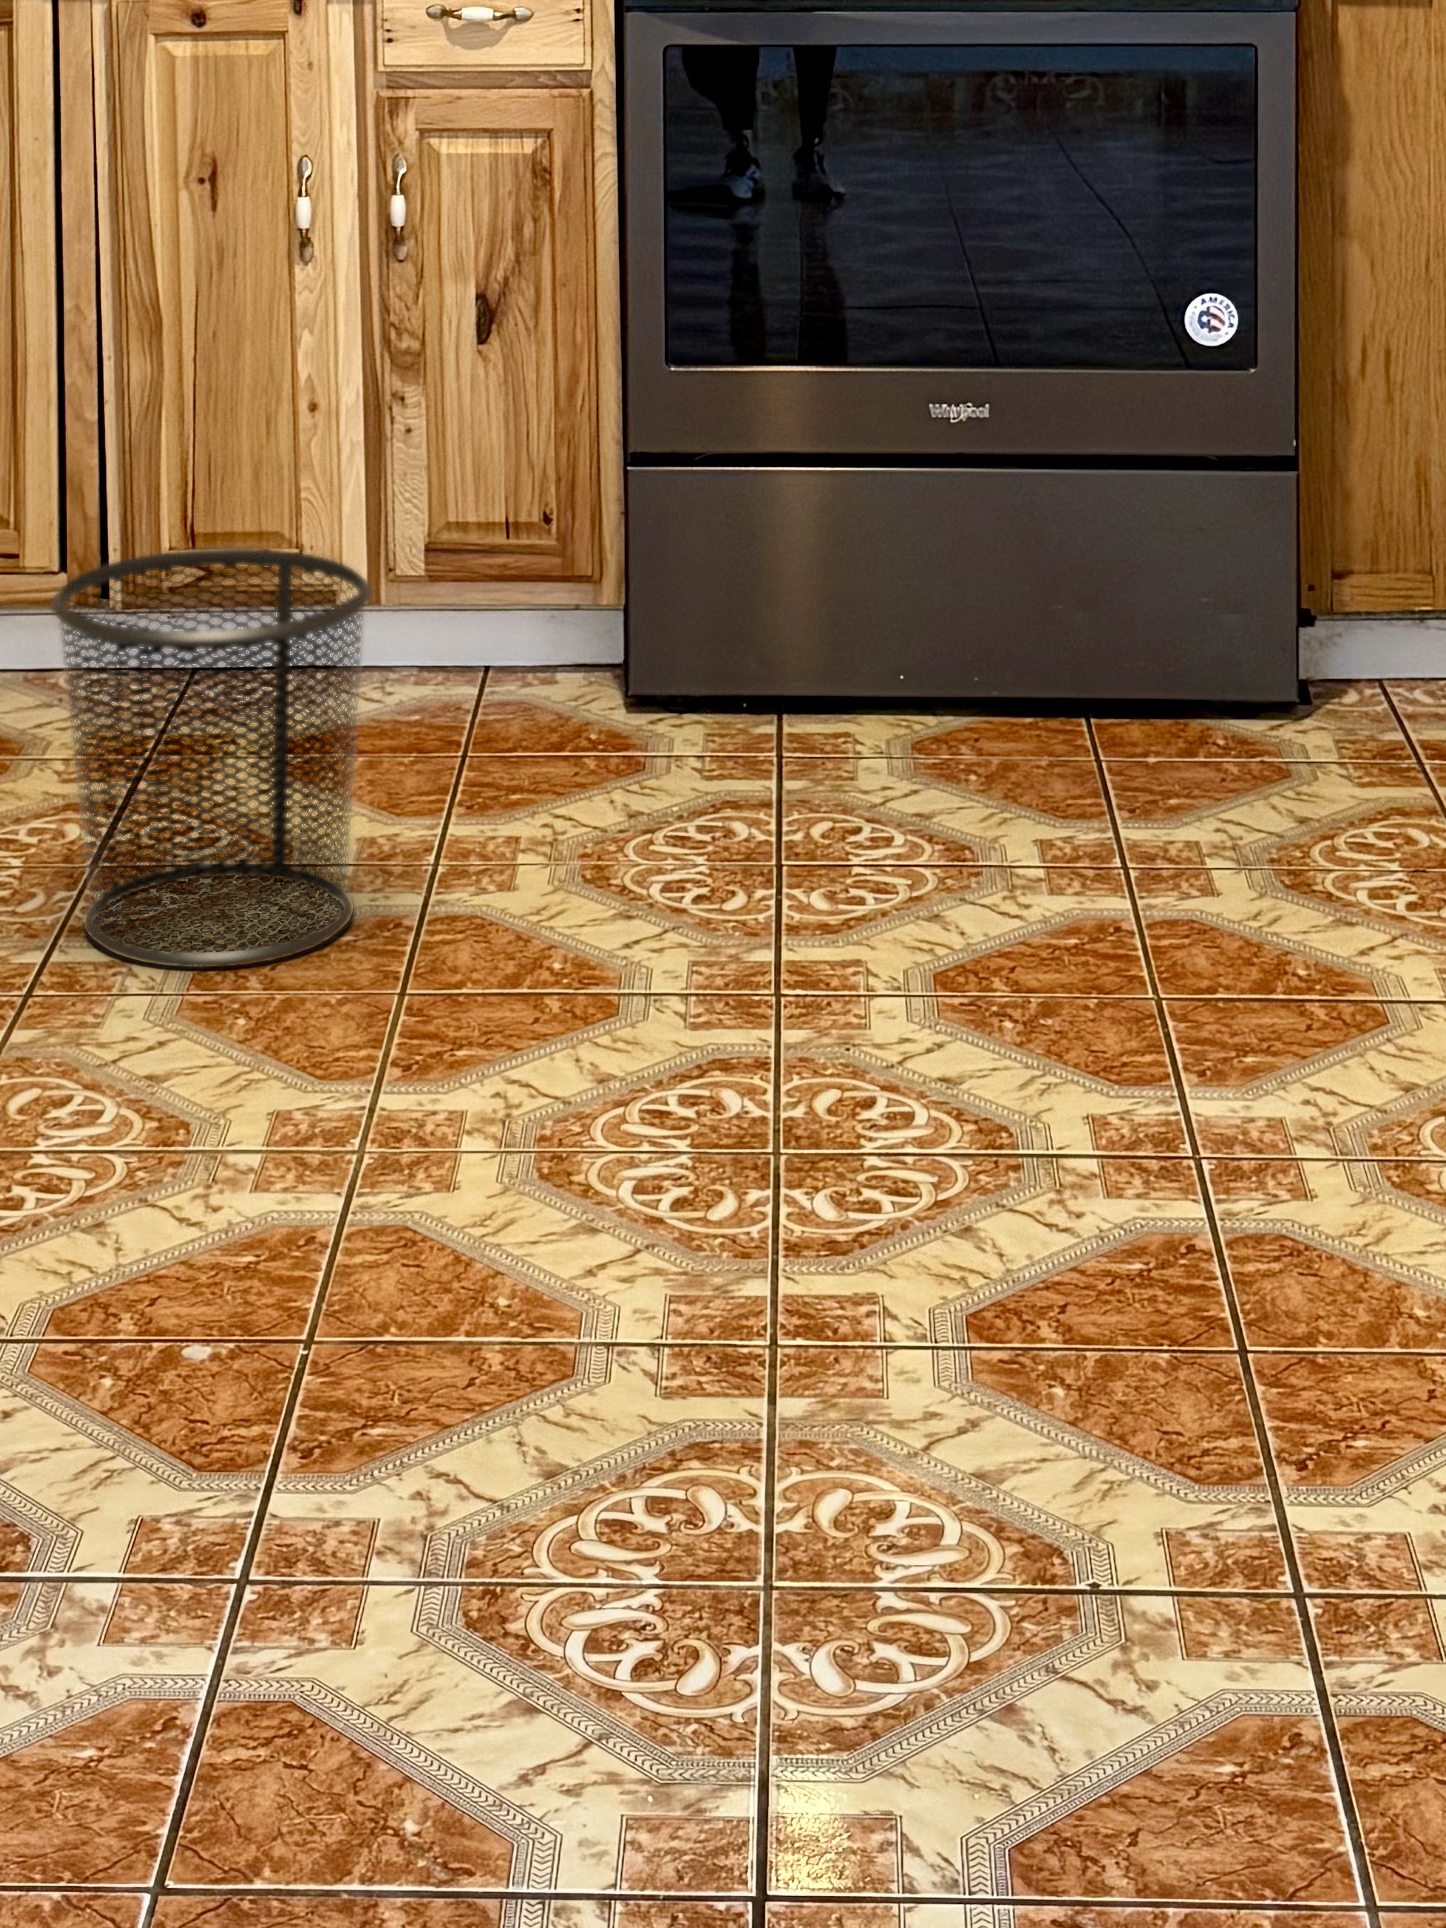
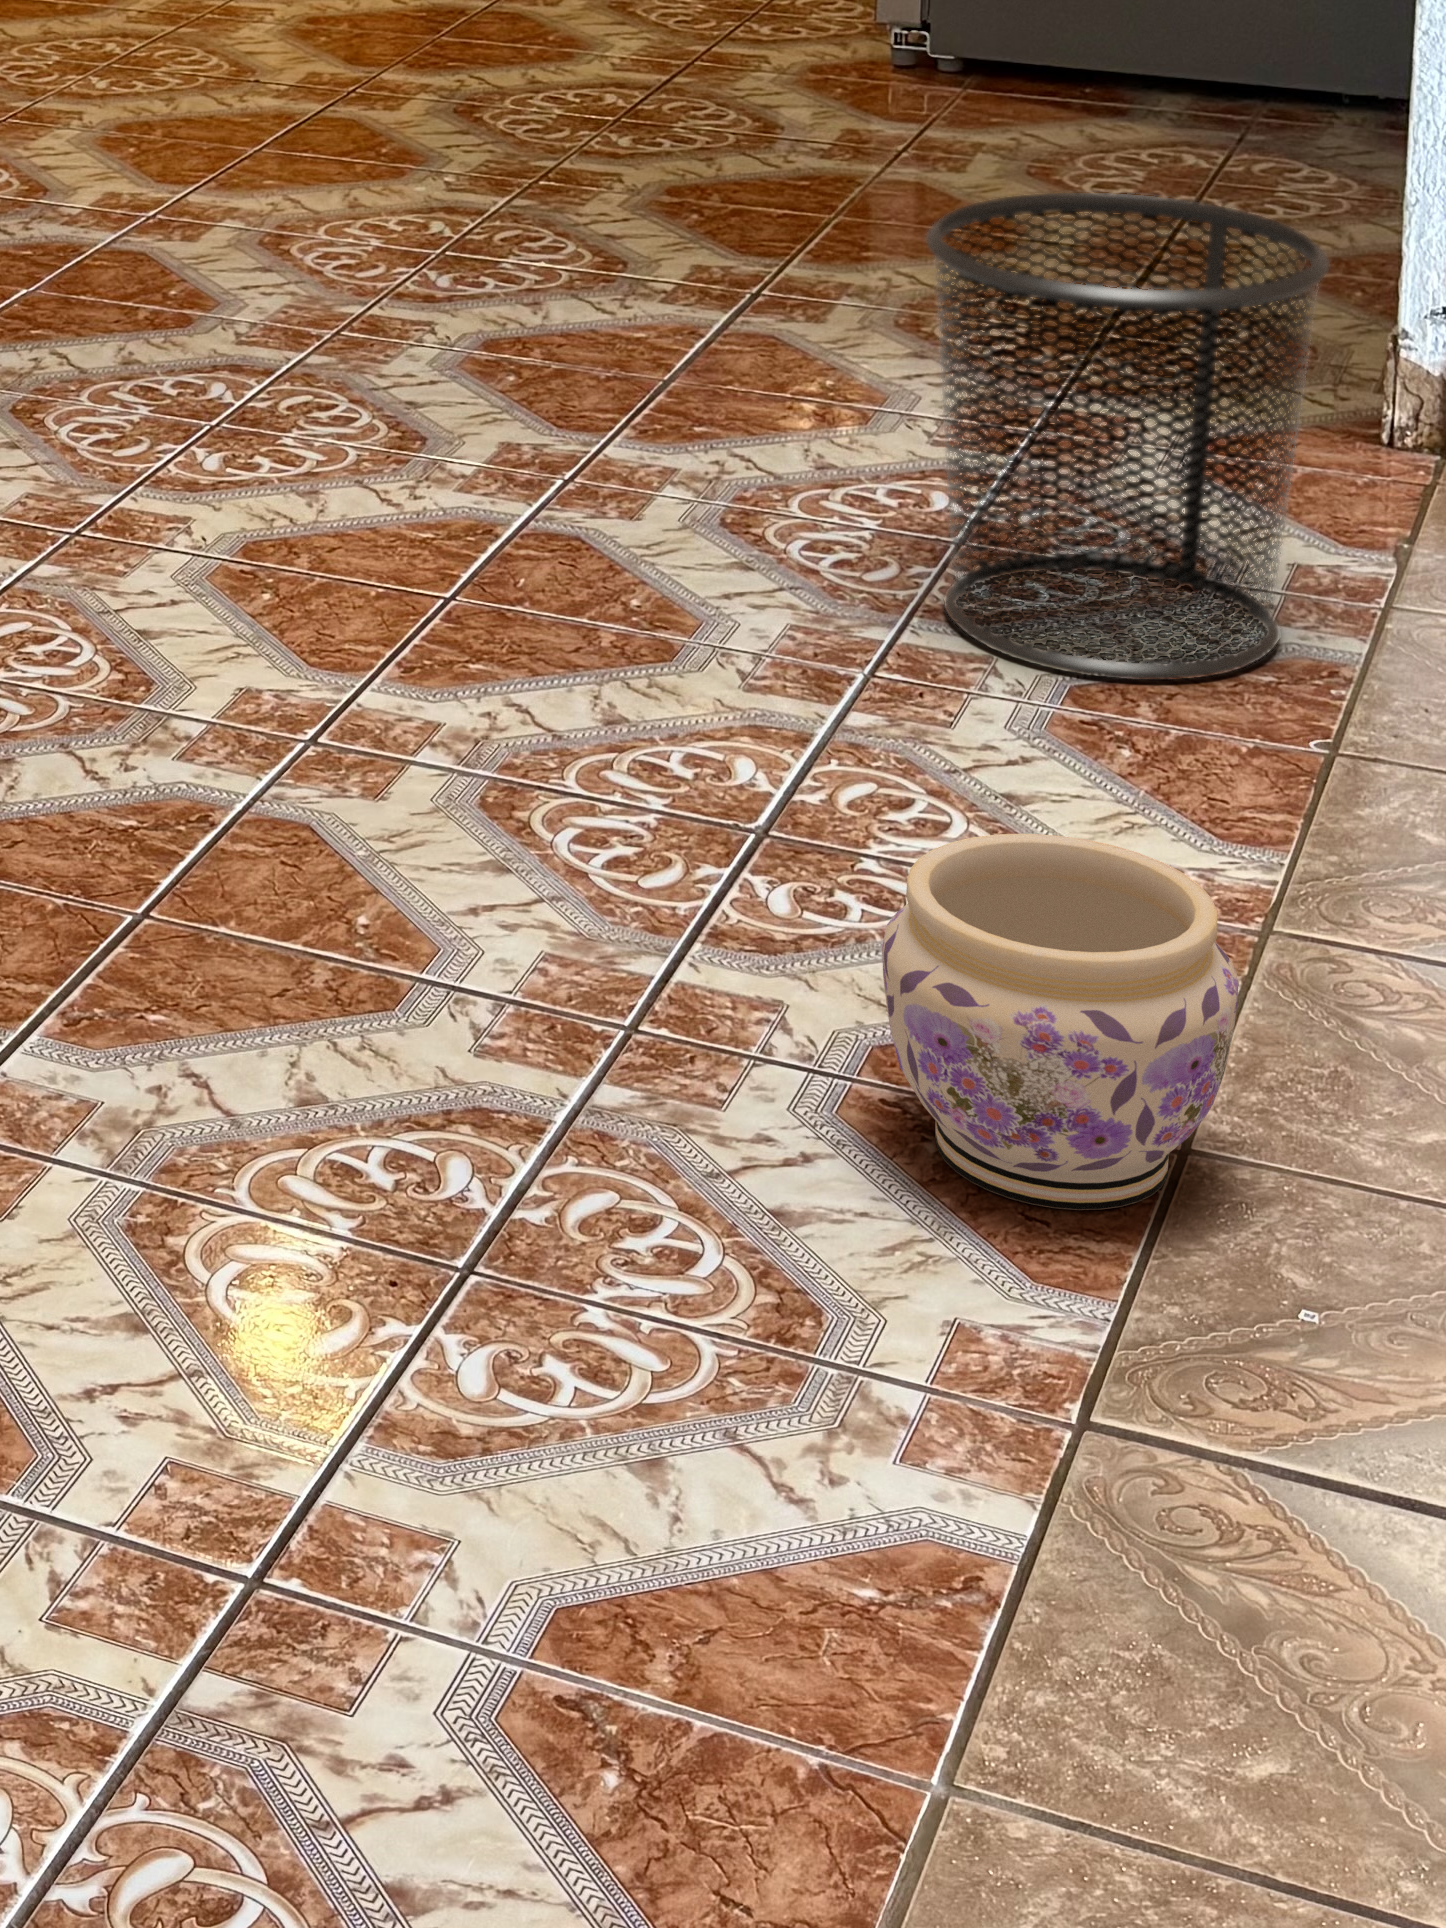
planter: none [58,1098,338,1414] -> present [882,834,1239,1210]

